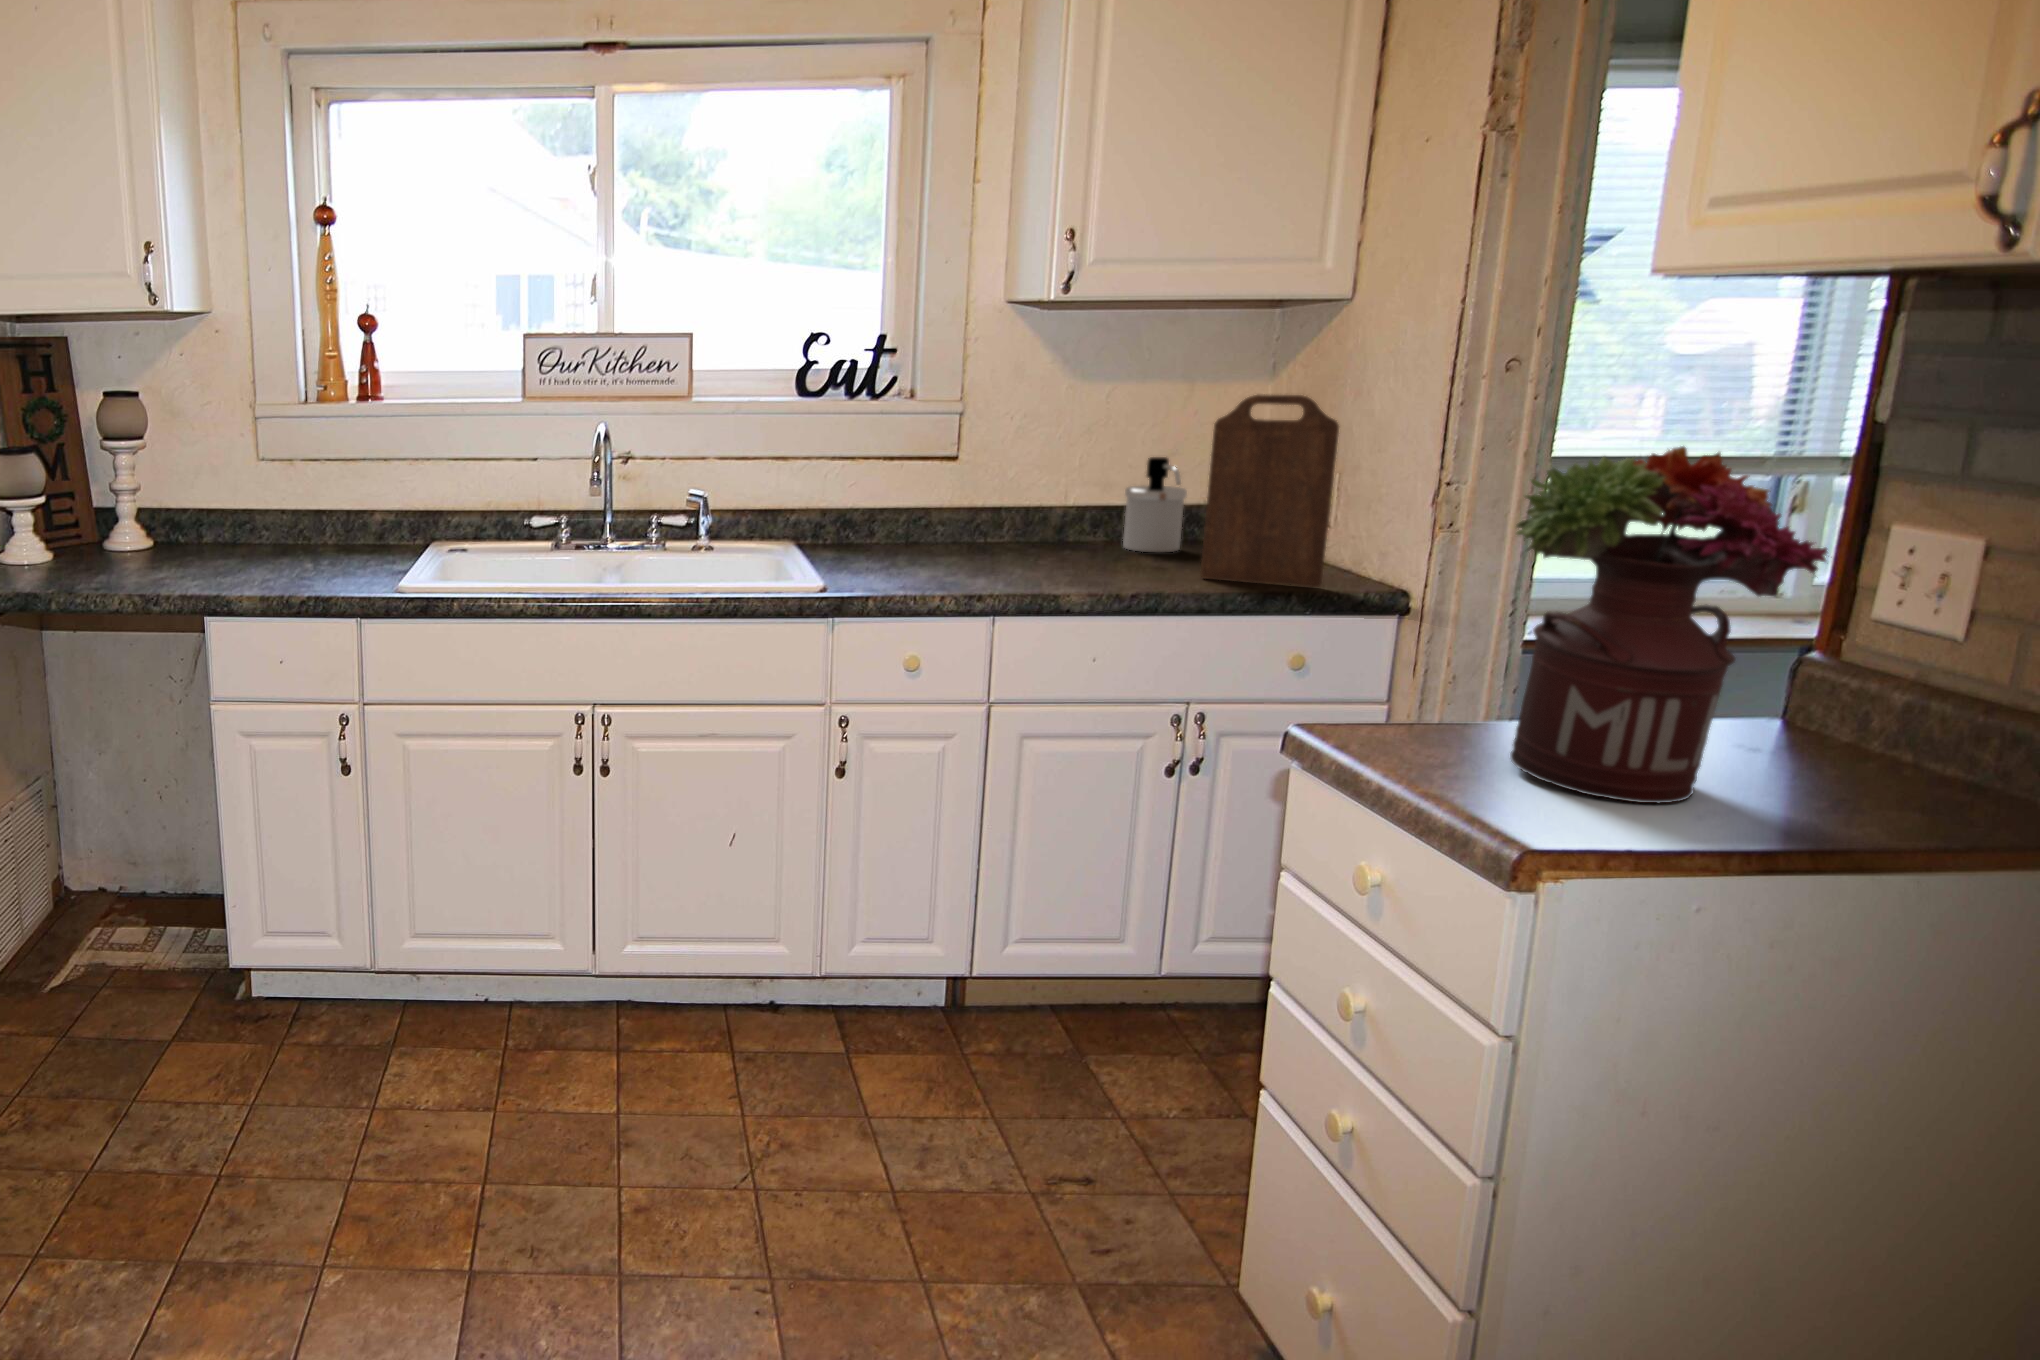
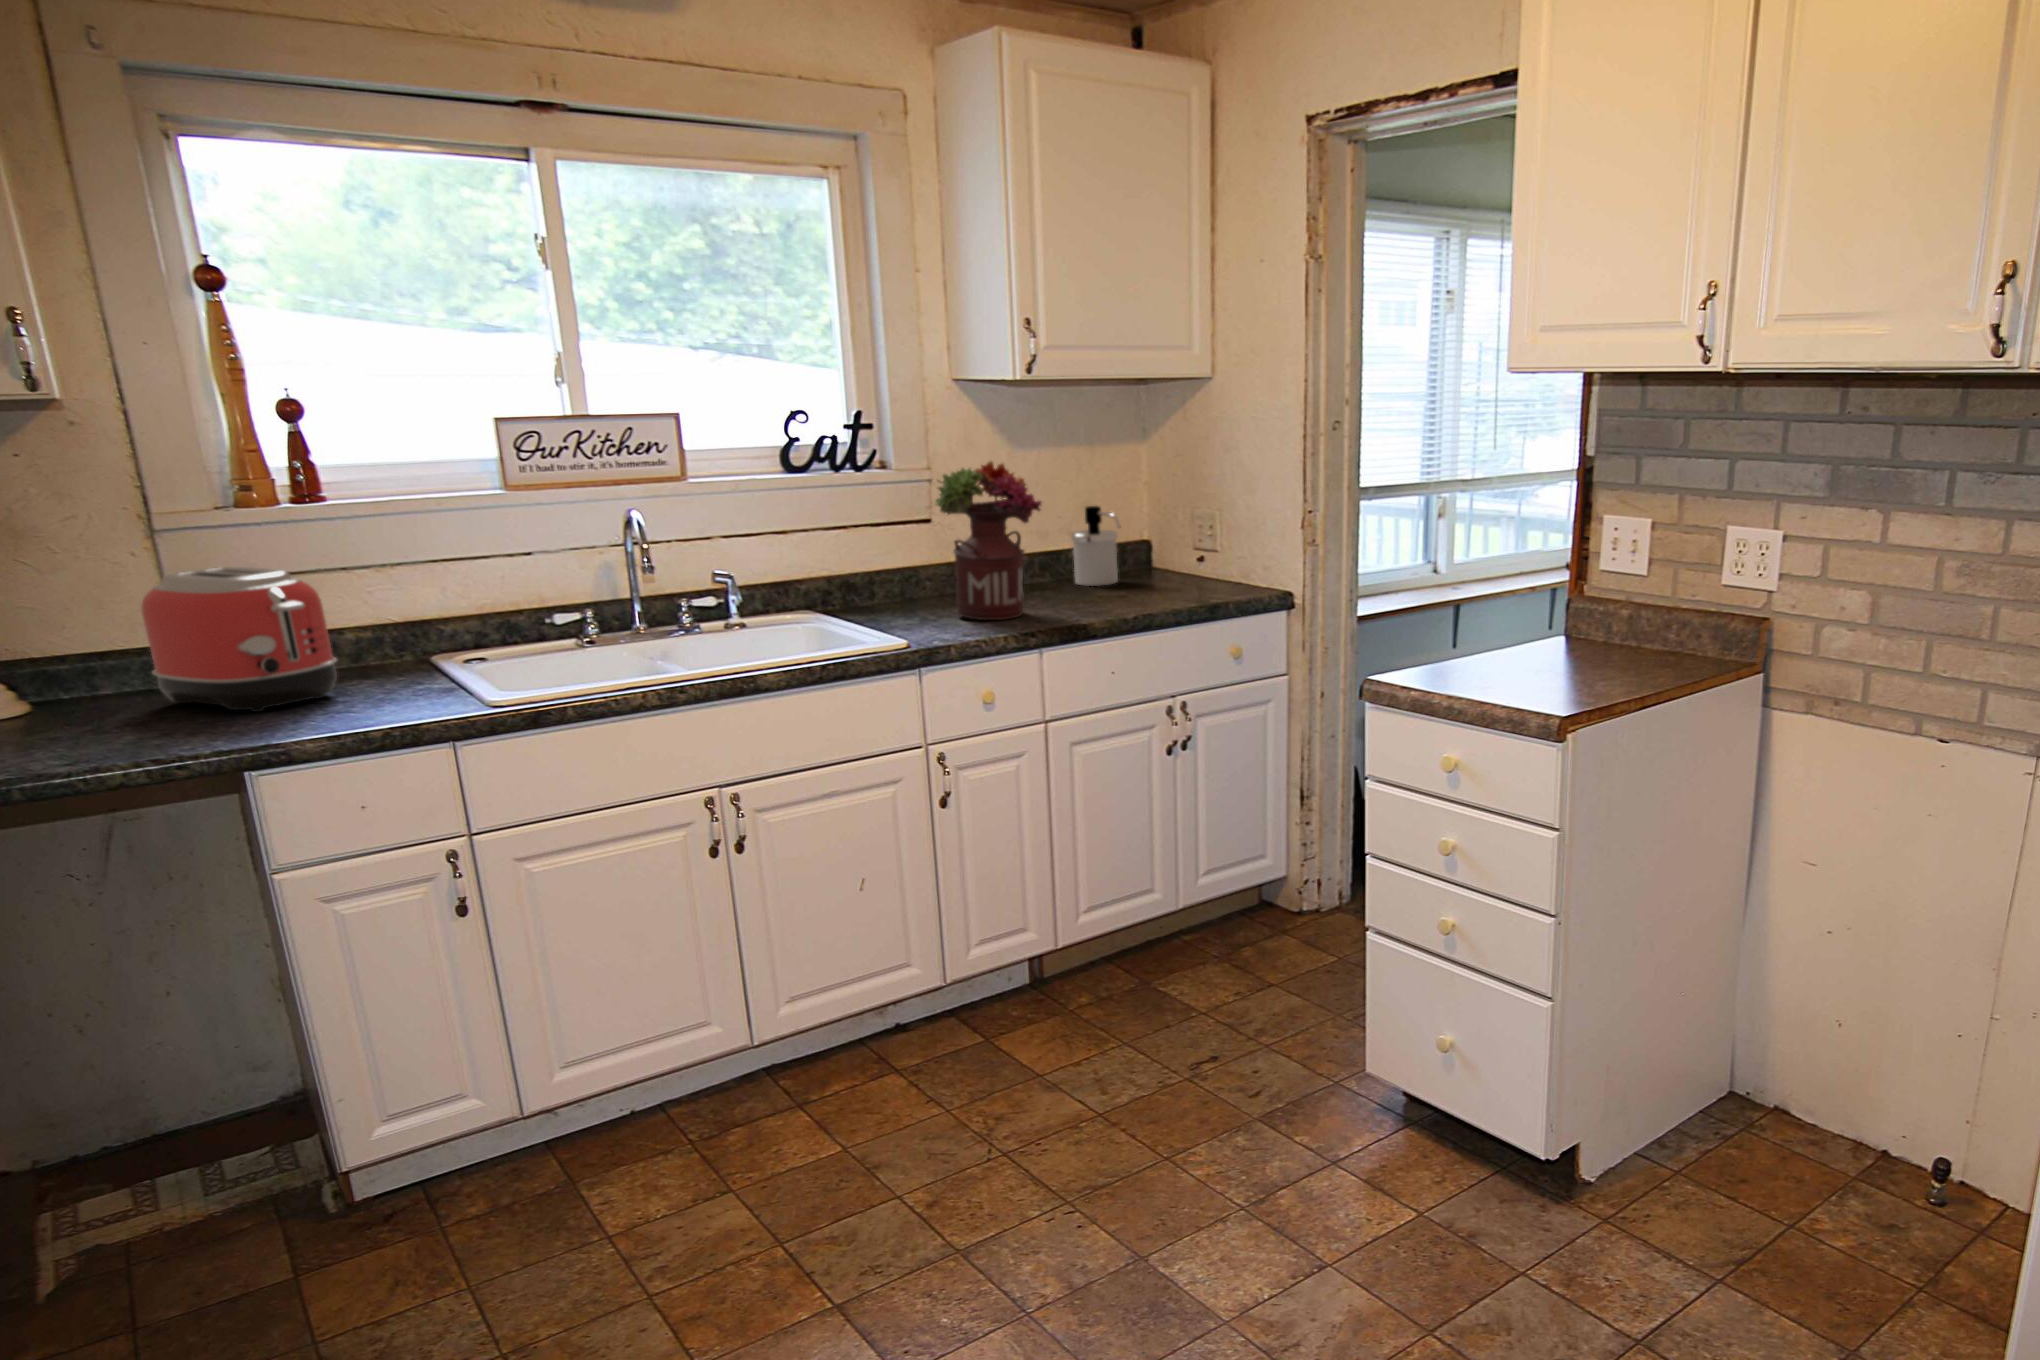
cutting board: present [1200,394,1339,587] -> none [1158,452,1245,600]
flower arrangement: present [1510,446,1828,803] -> present [936,461,1042,620]
toaster: none [220,449,336,568] -> present [141,567,338,712]

